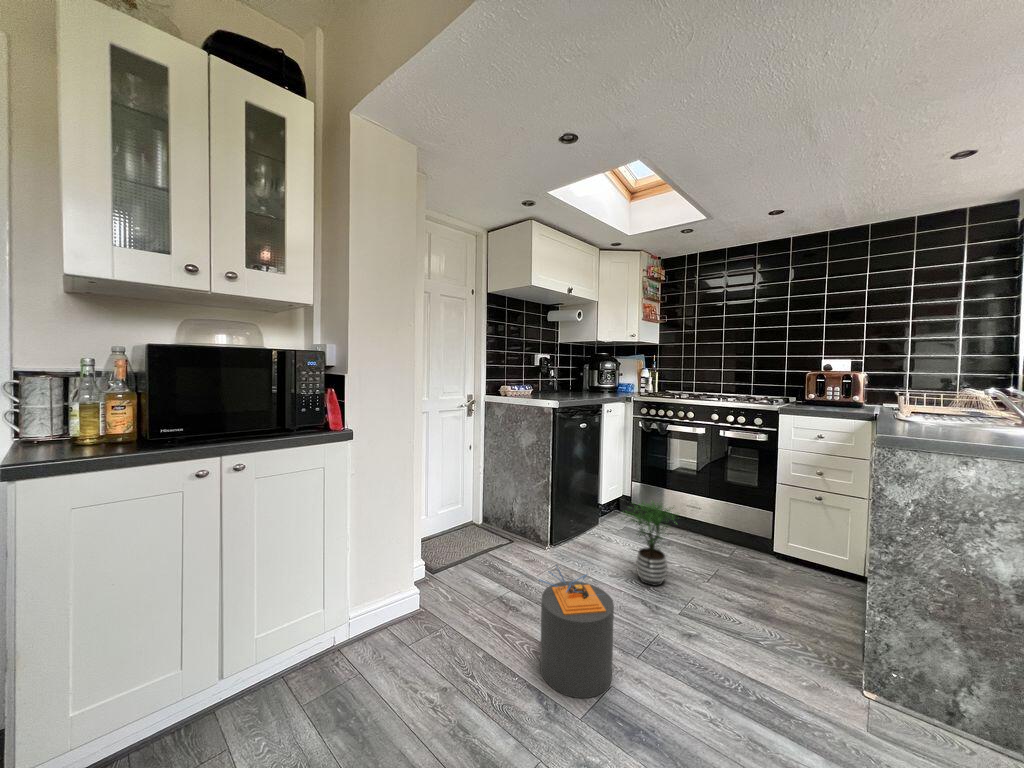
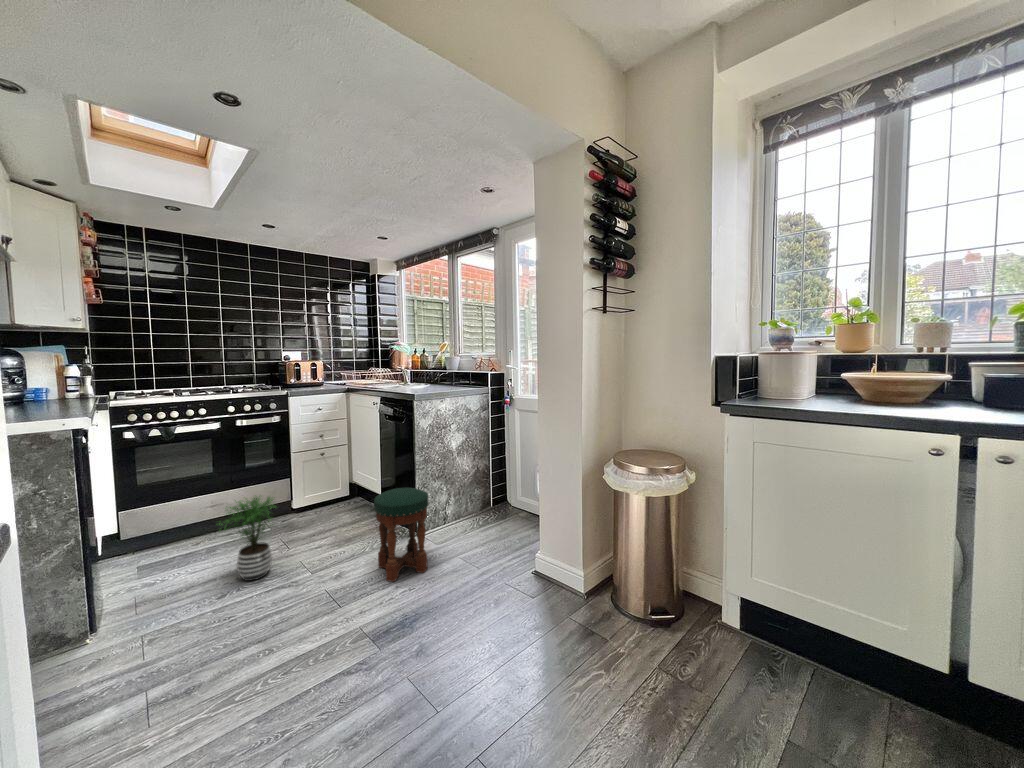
stool: none [709,564,809,733] -> present [374,488,429,582]
trash can: present [539,565,614,698] -> none [290,553,365,671]

